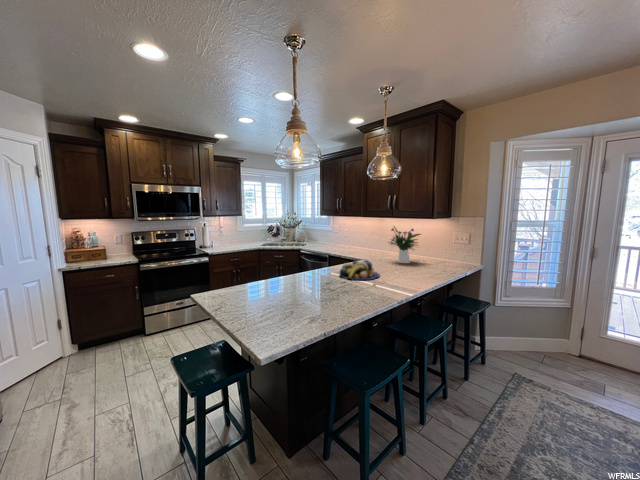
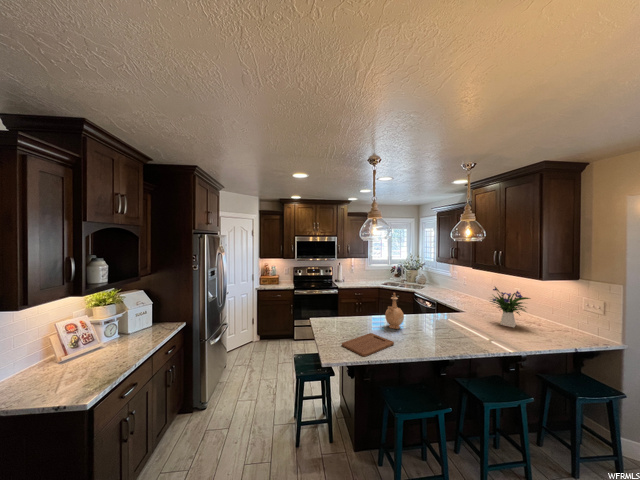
vase: none [301,239,324,284] -> present [385,293,404,329]
fruit bowl: present [340,260,379,280] -> none [421,315,461,336]
cutting board: none [265,293,330,325] -> present [342,333,394,357]

